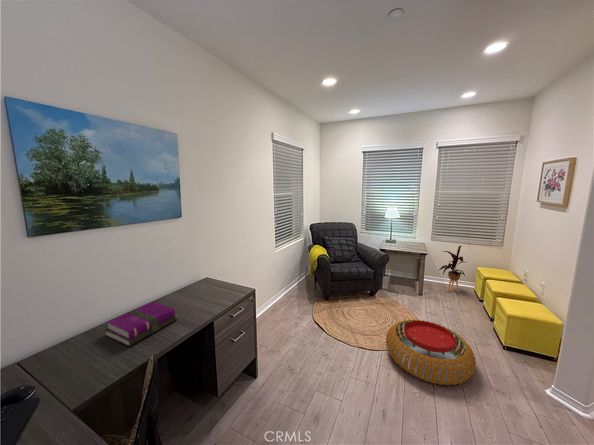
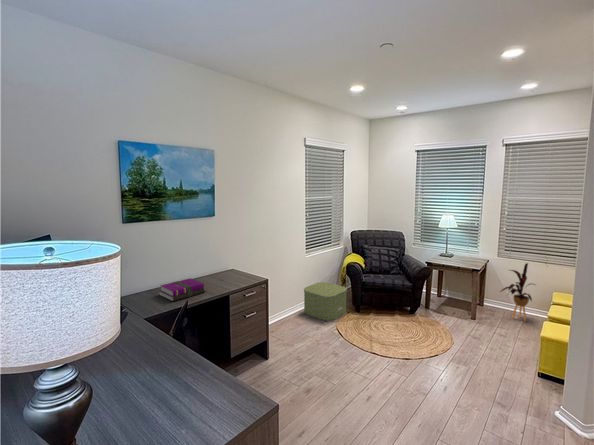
storage box: none [275,275,316,314] -> present [304,282,347,321]
pouf: present [386,319,476,385] -> none [398,333,487,392]

